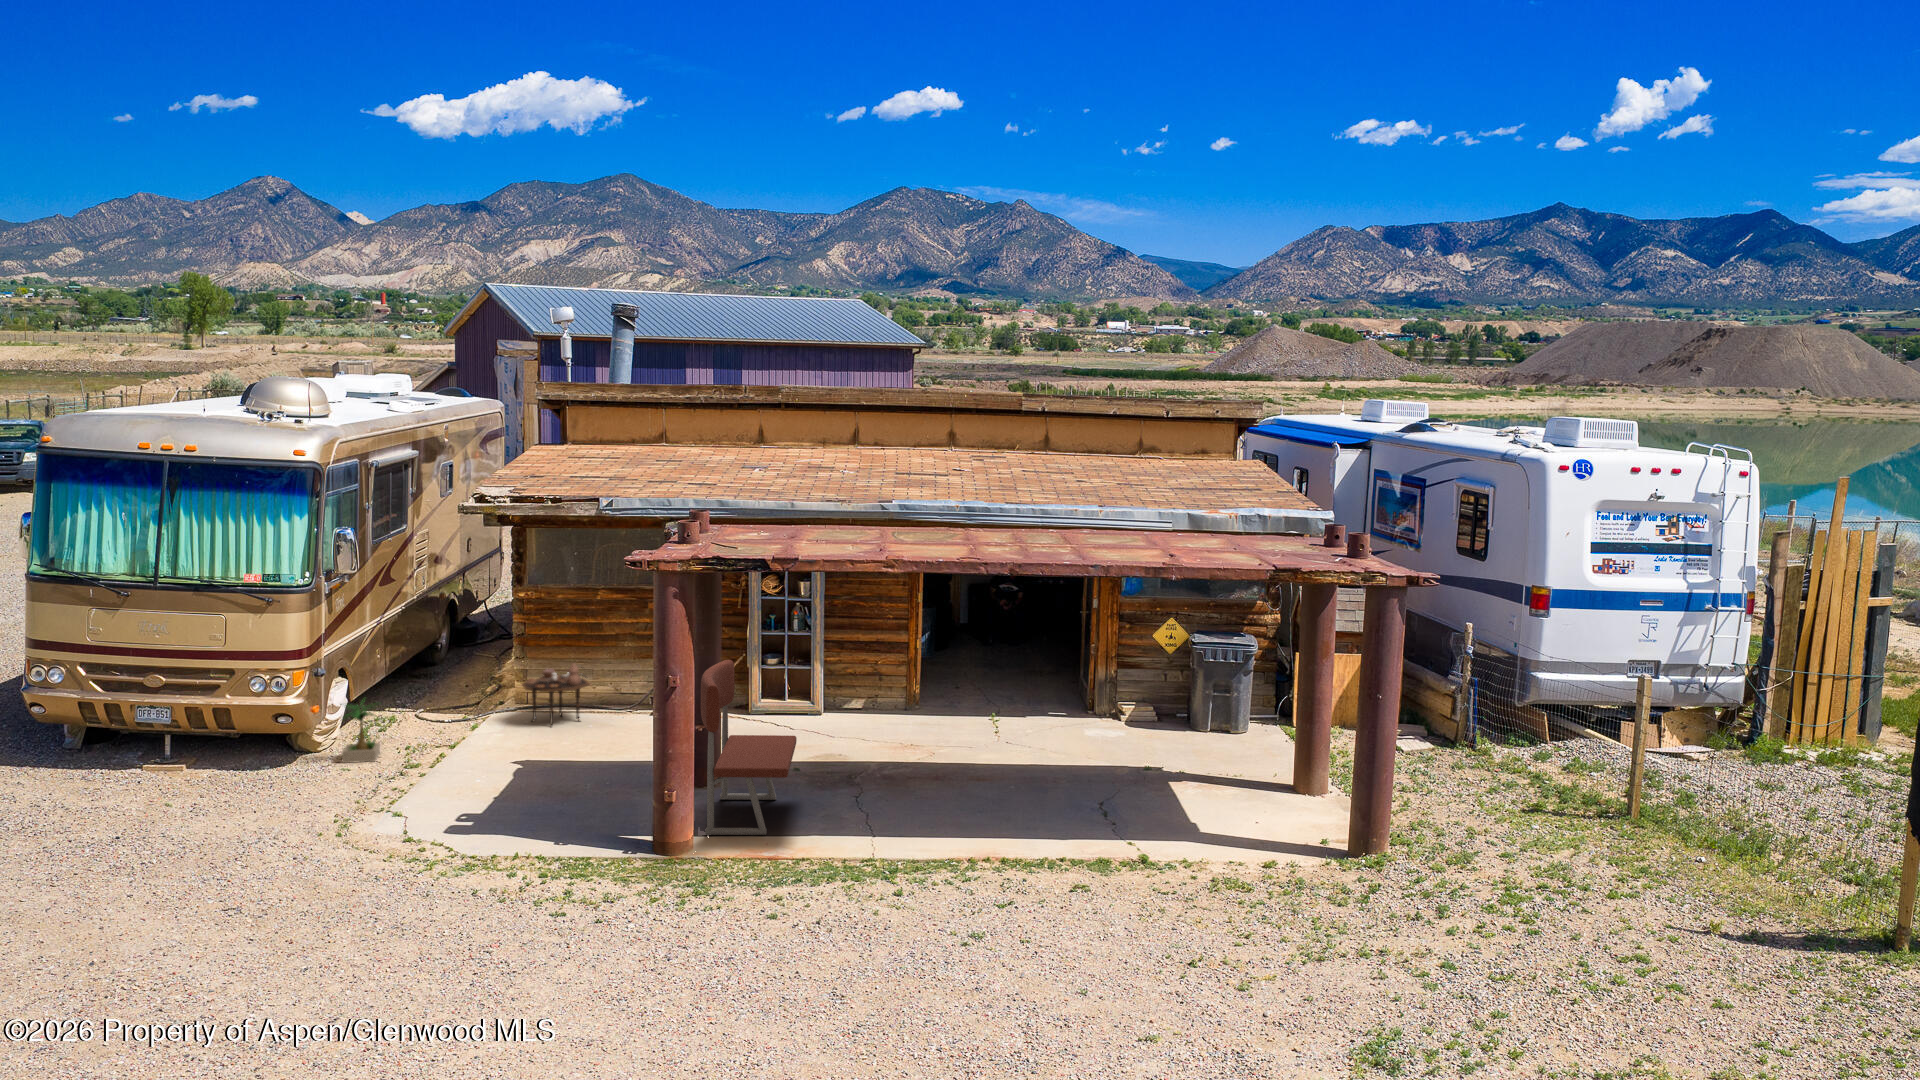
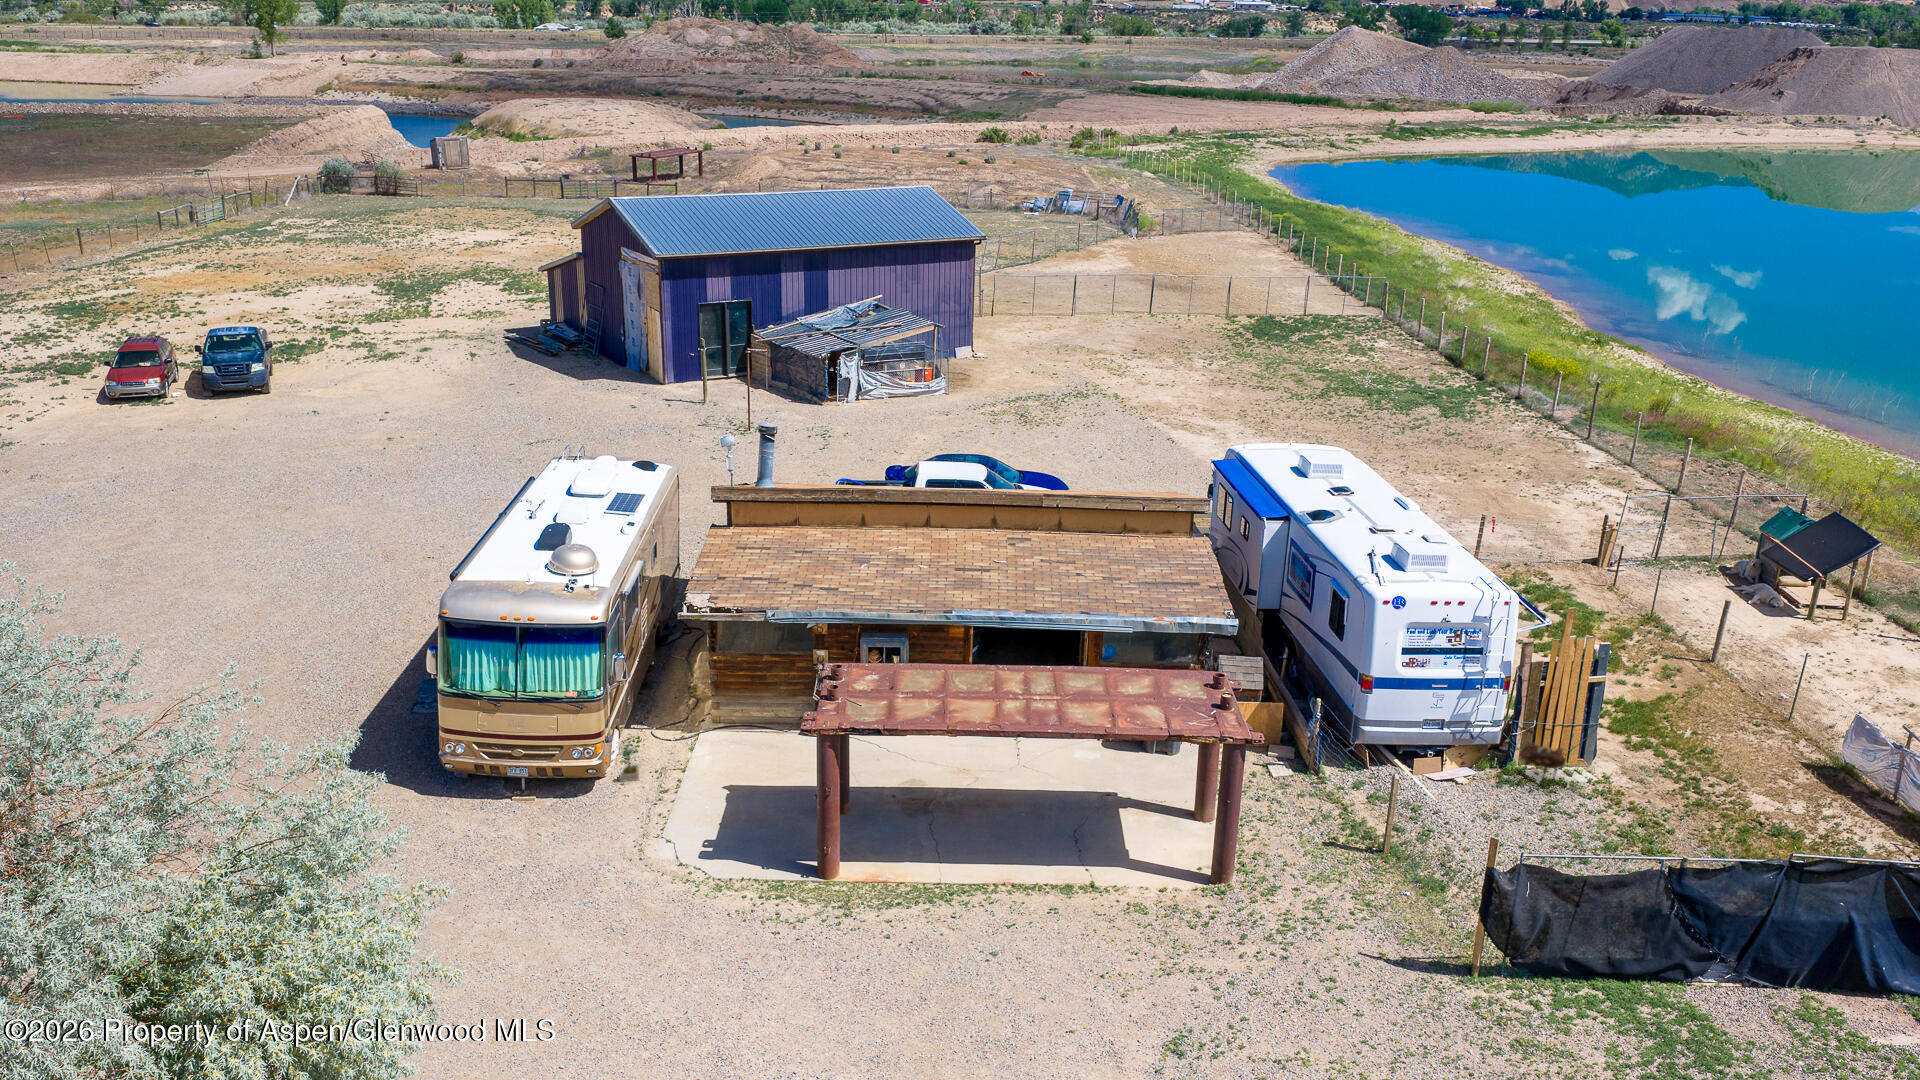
bench: present [701,660,797,835] -> none [841,749,894,861]
side table: present [522,663,590,726] -> present [1520,742,1566,785]

